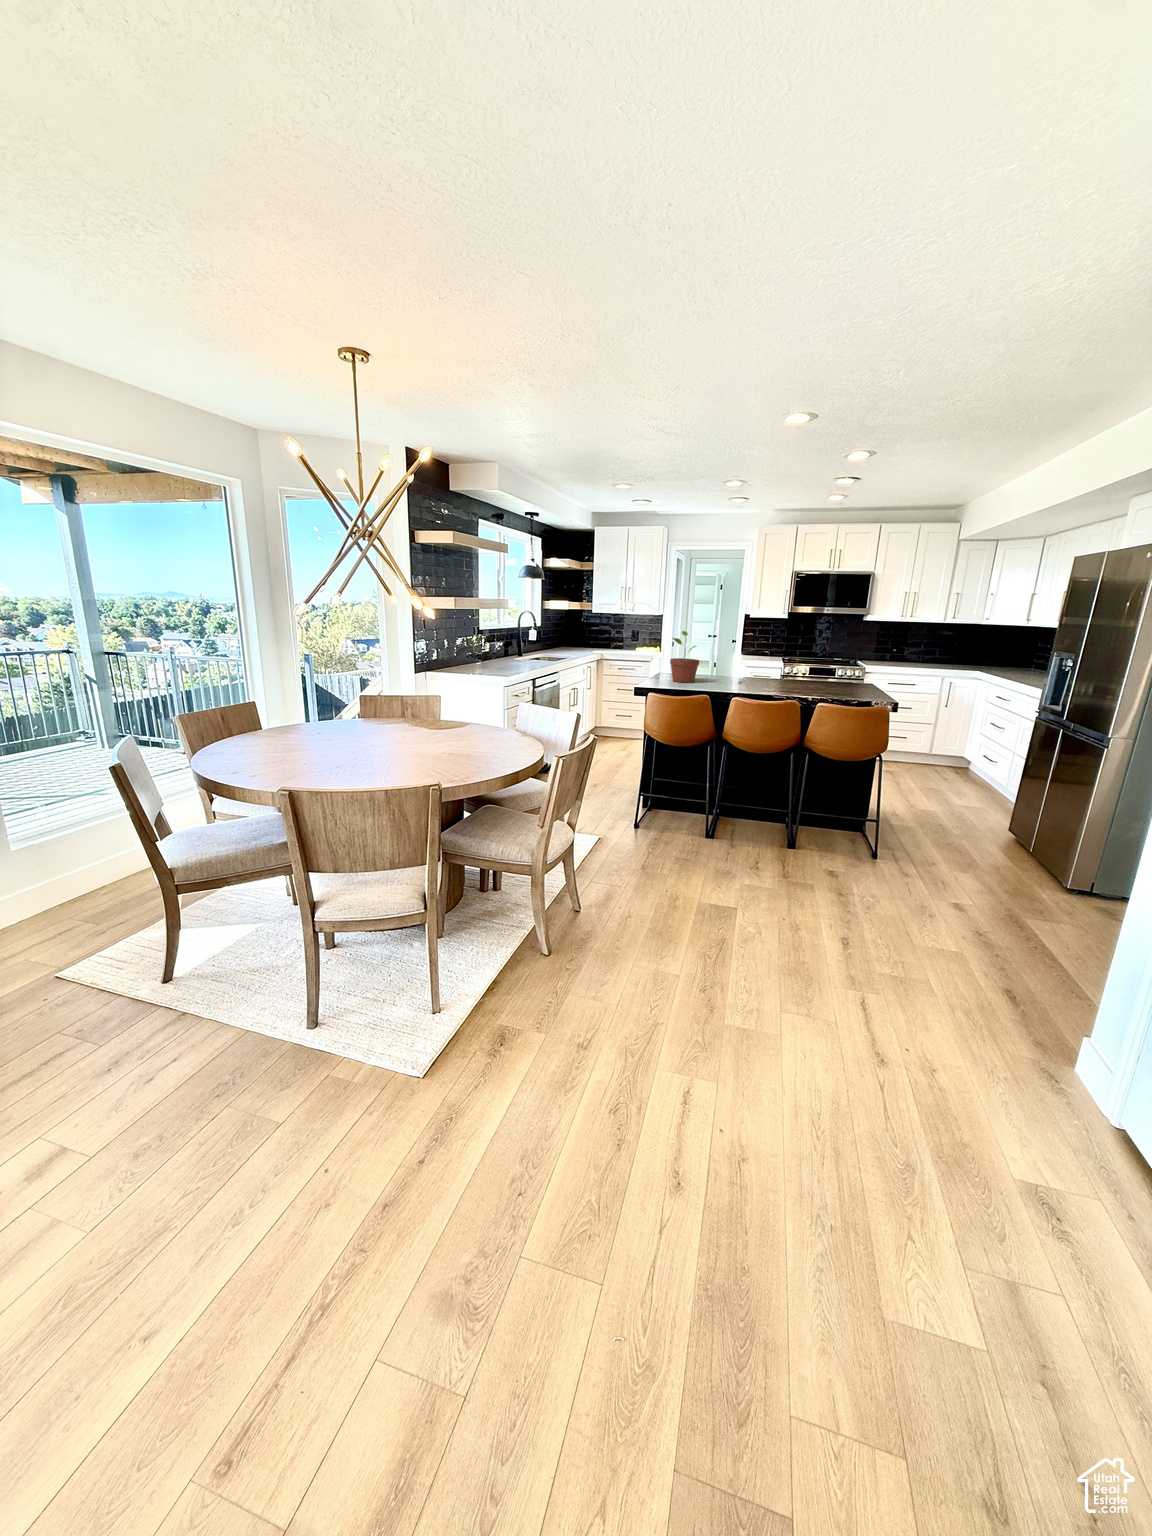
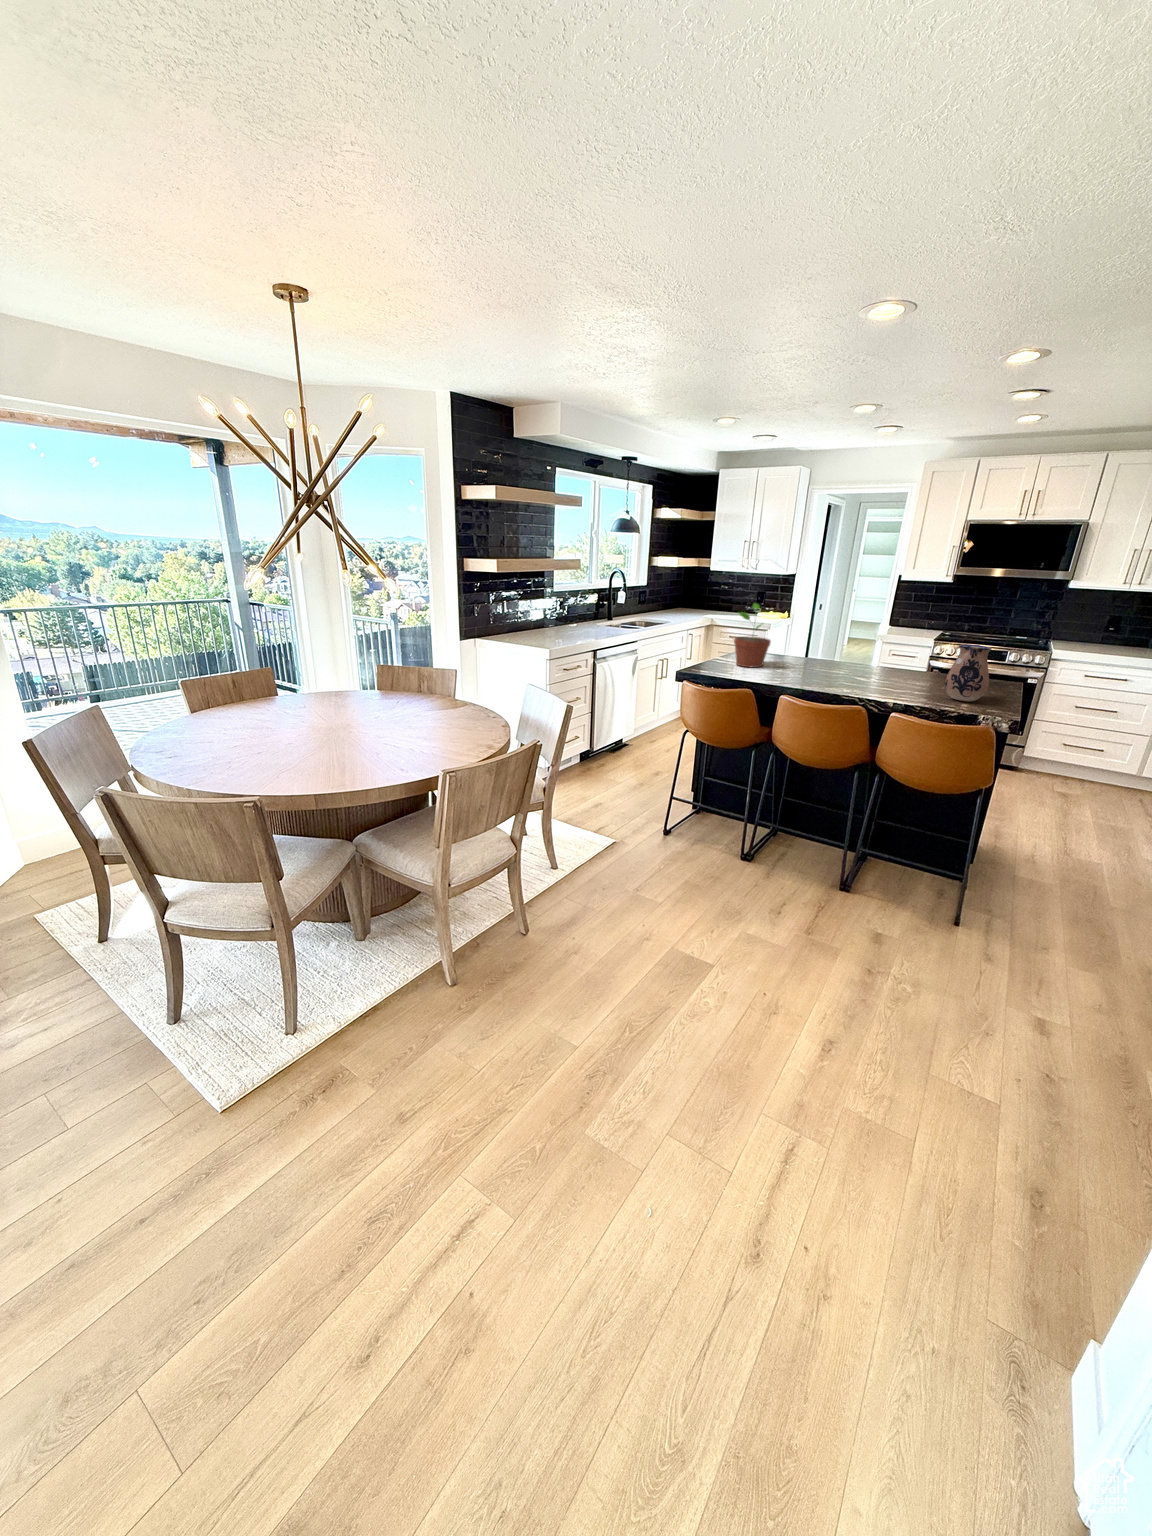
ceramic pitcher: none [839,654,869,695] -> present [945,645,992,701]

